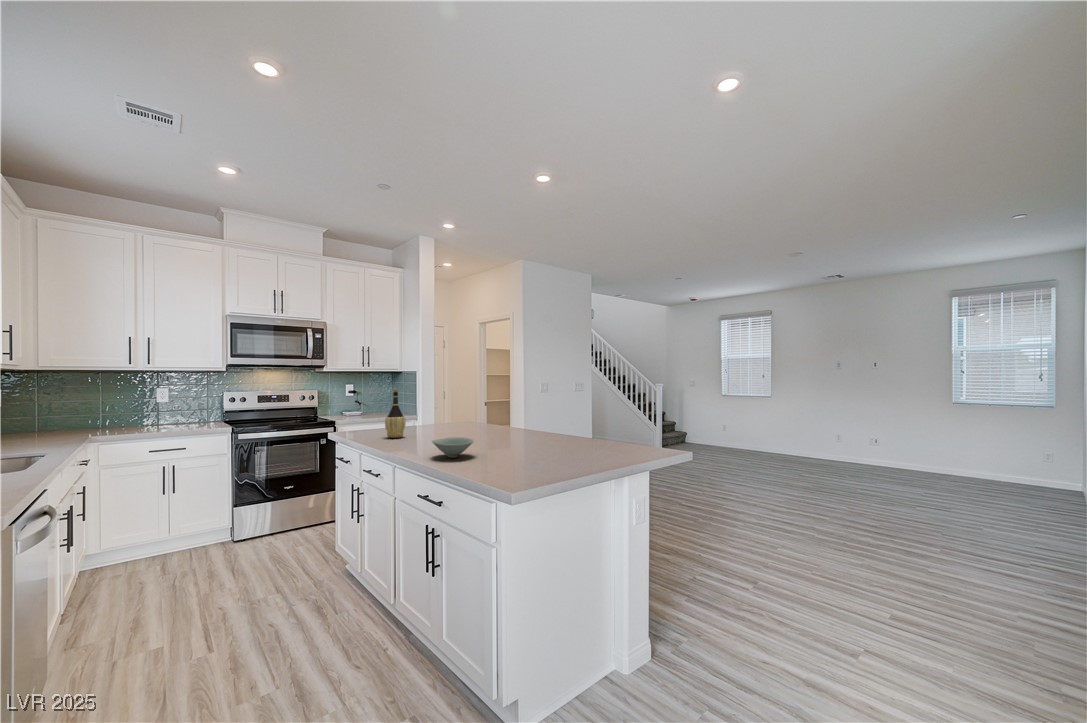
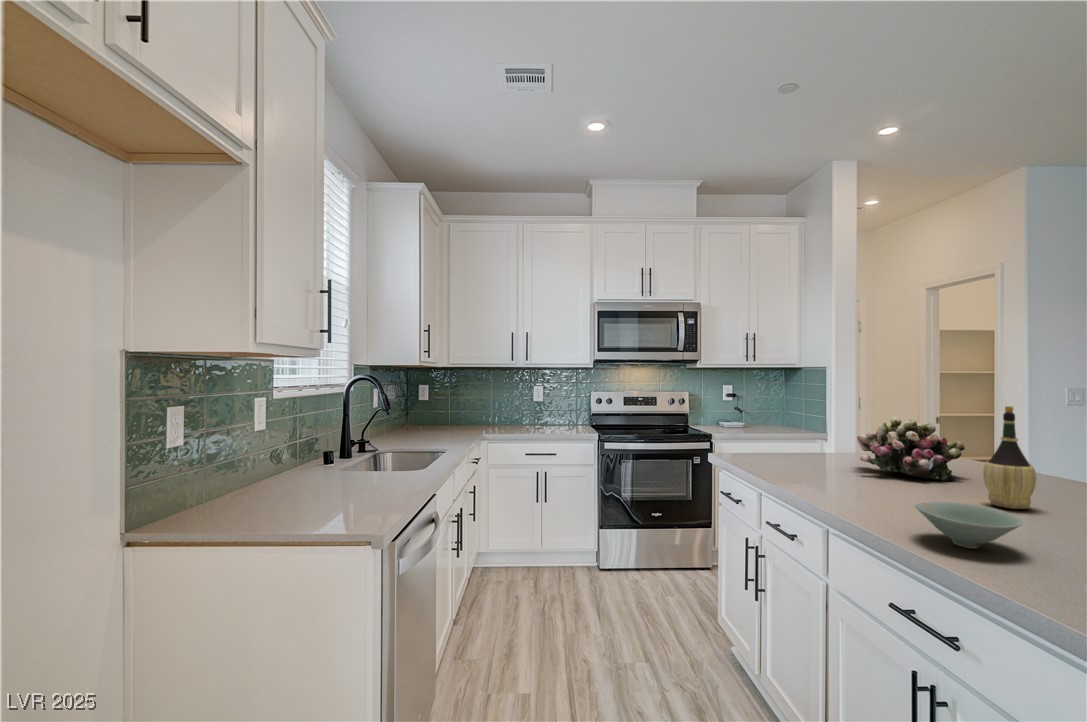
wine bottle: present [385,389,406,438] -> present [983,406,1036,509]
flower arrangement: none [421,399,474,432] -> present [857,417,965,481]

